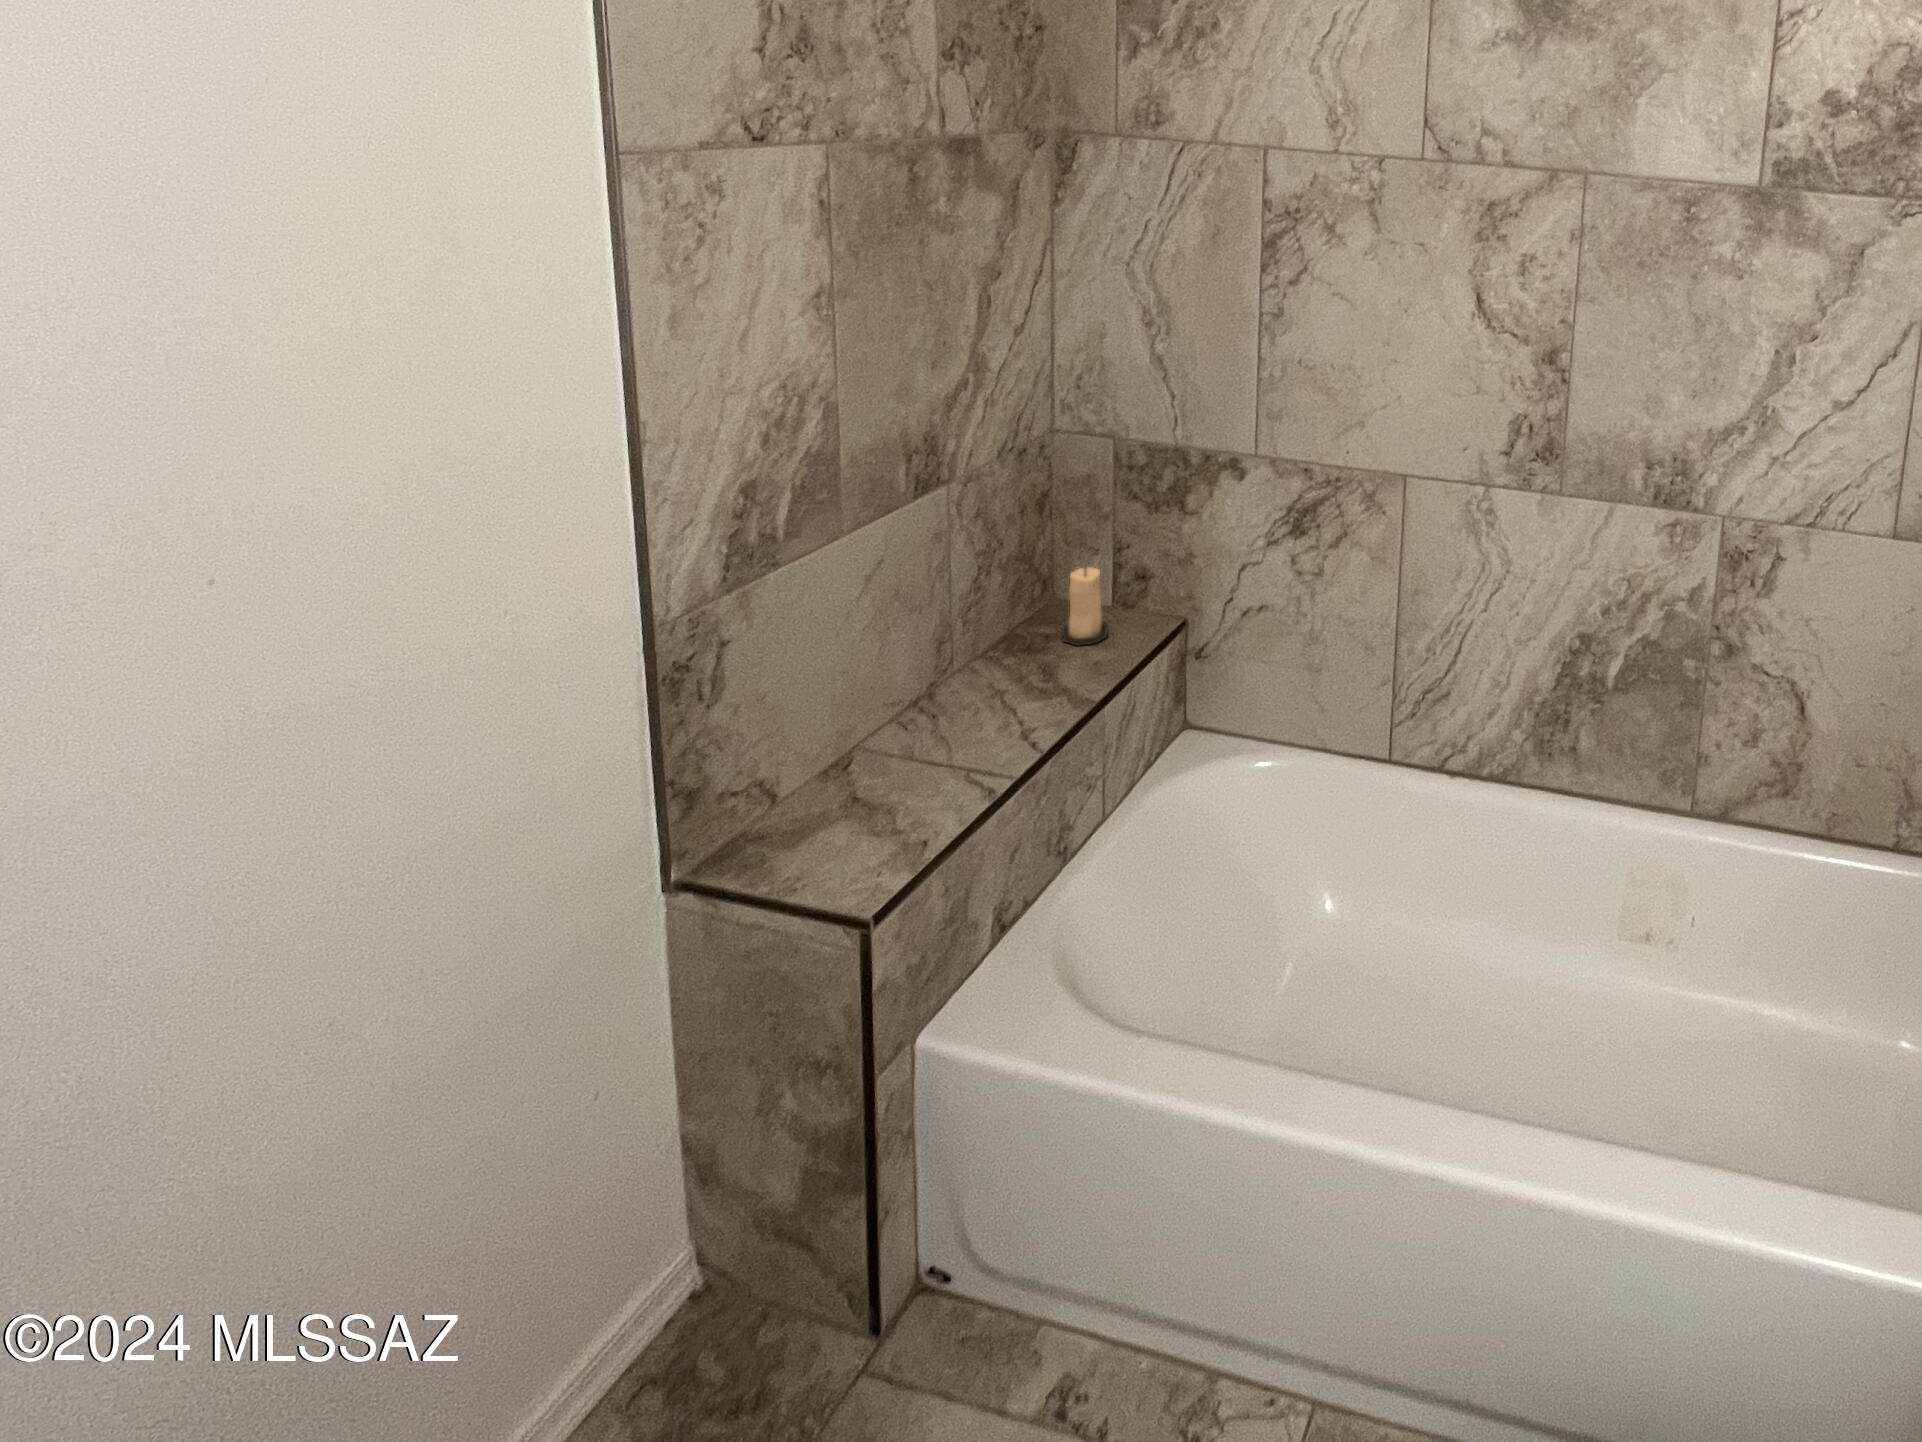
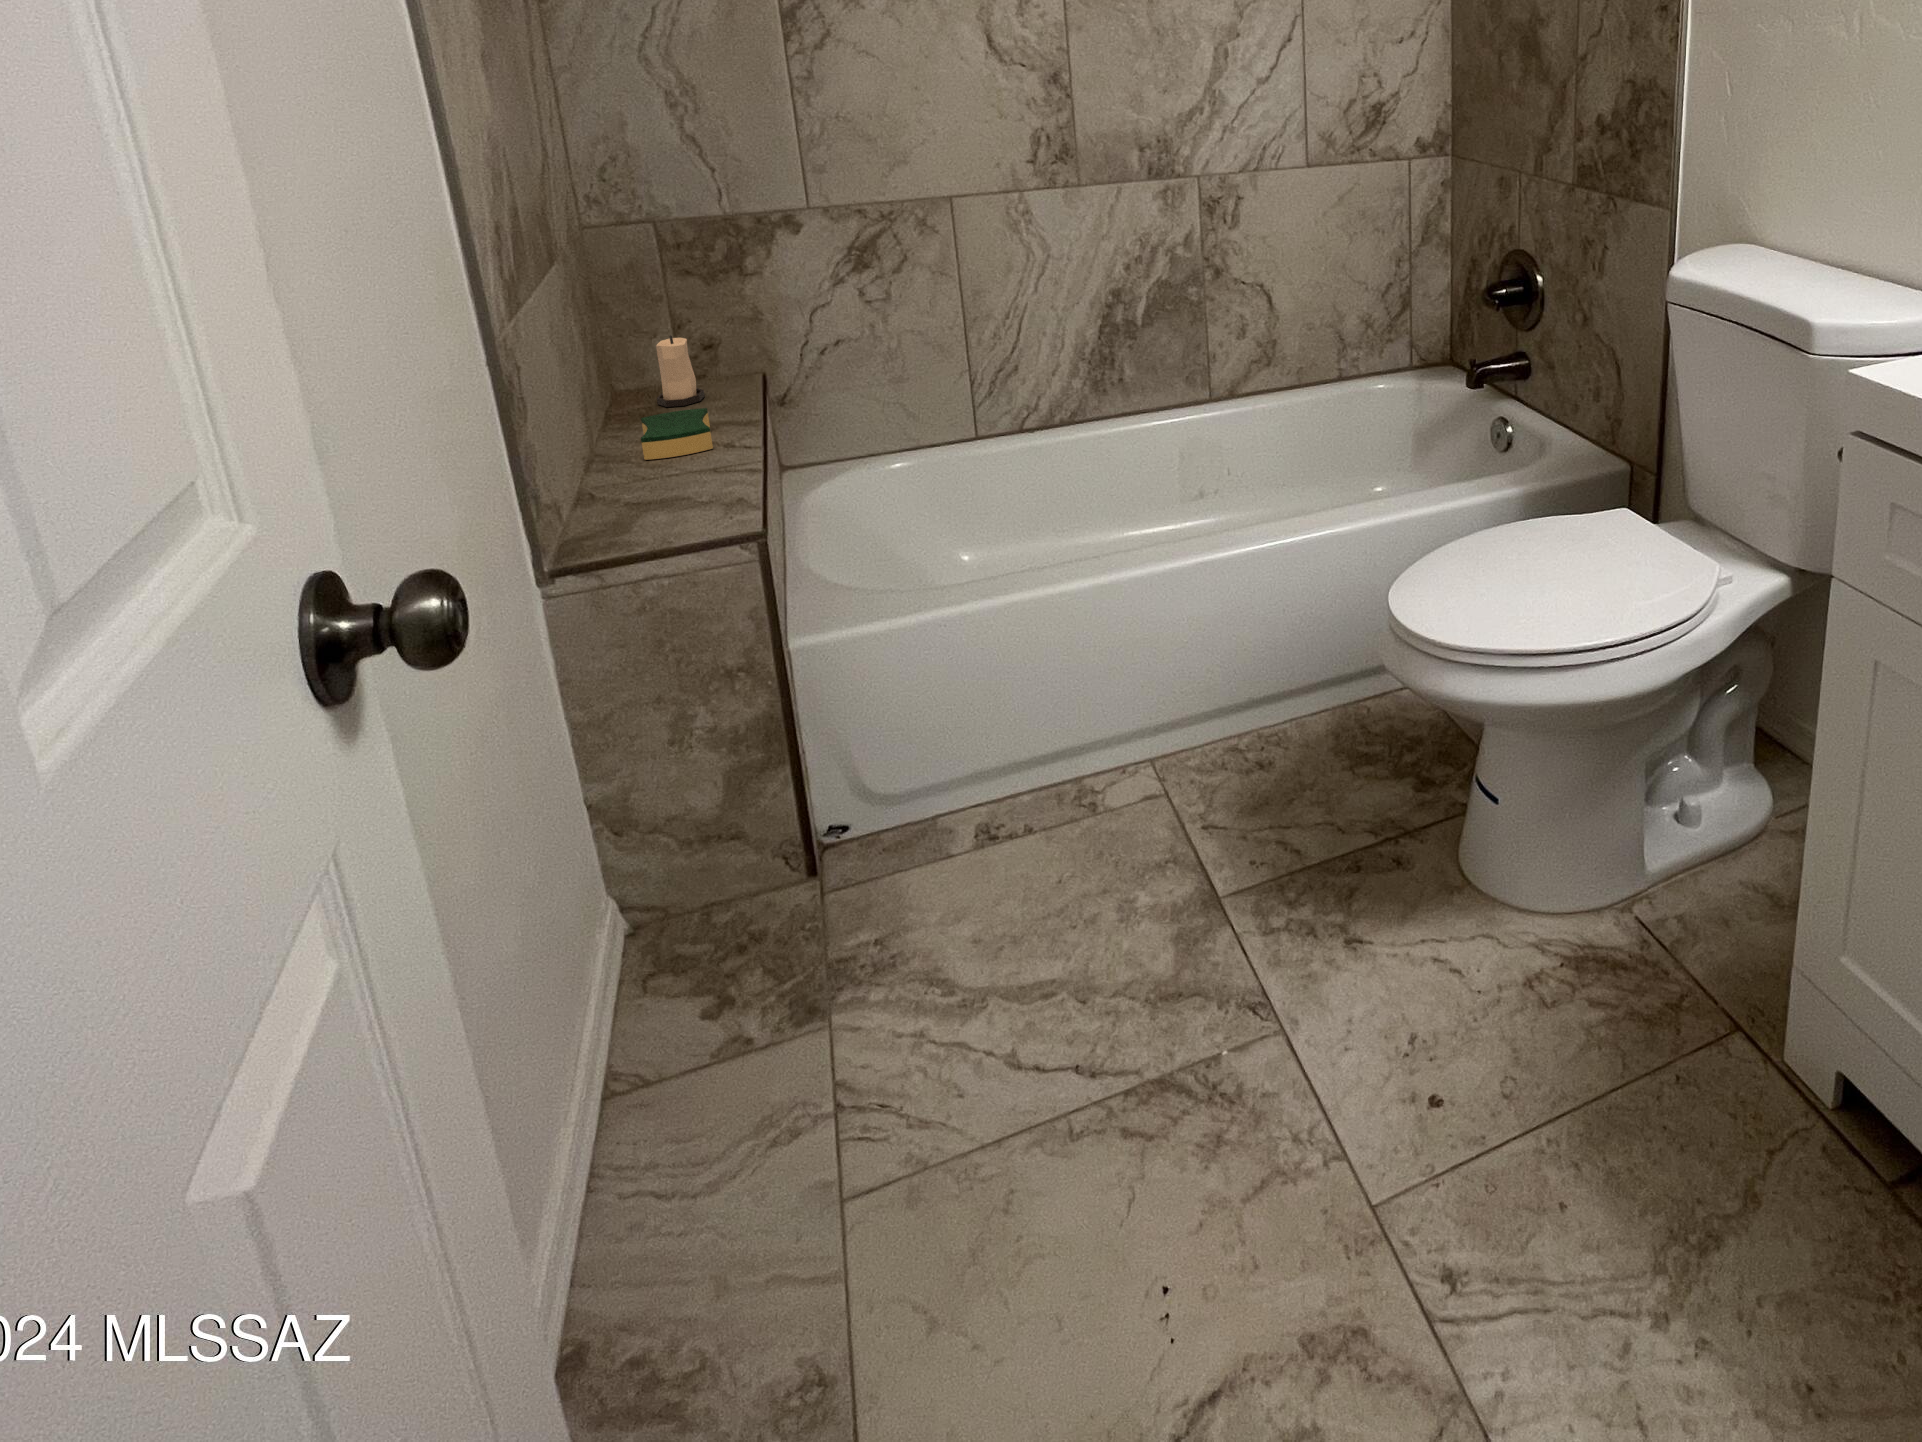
sponge: none [944,666,1046,735] -> present [641,408,713,460]

